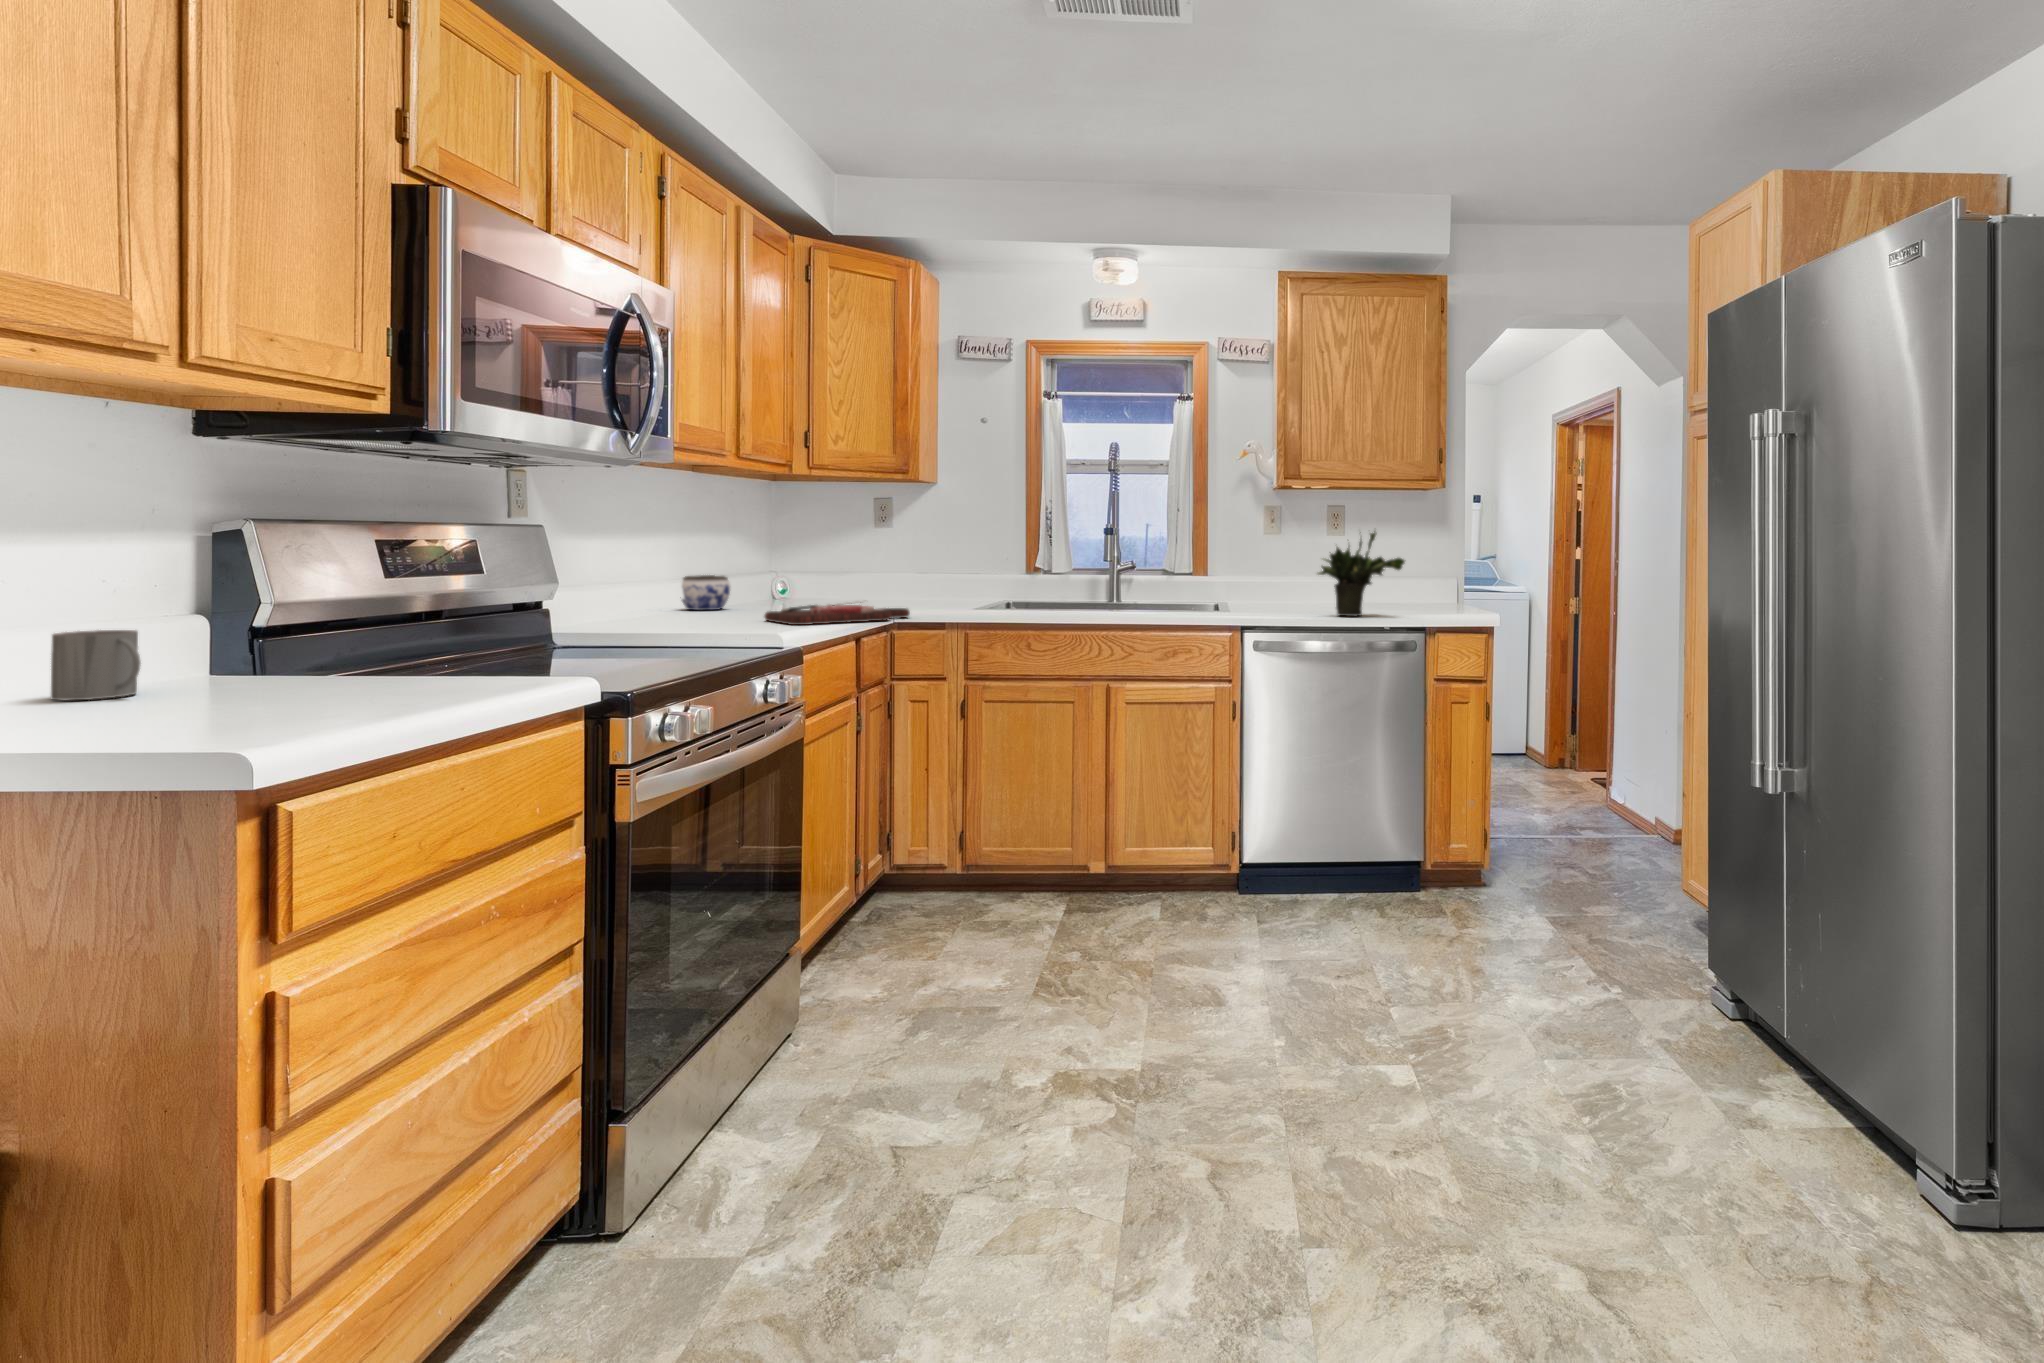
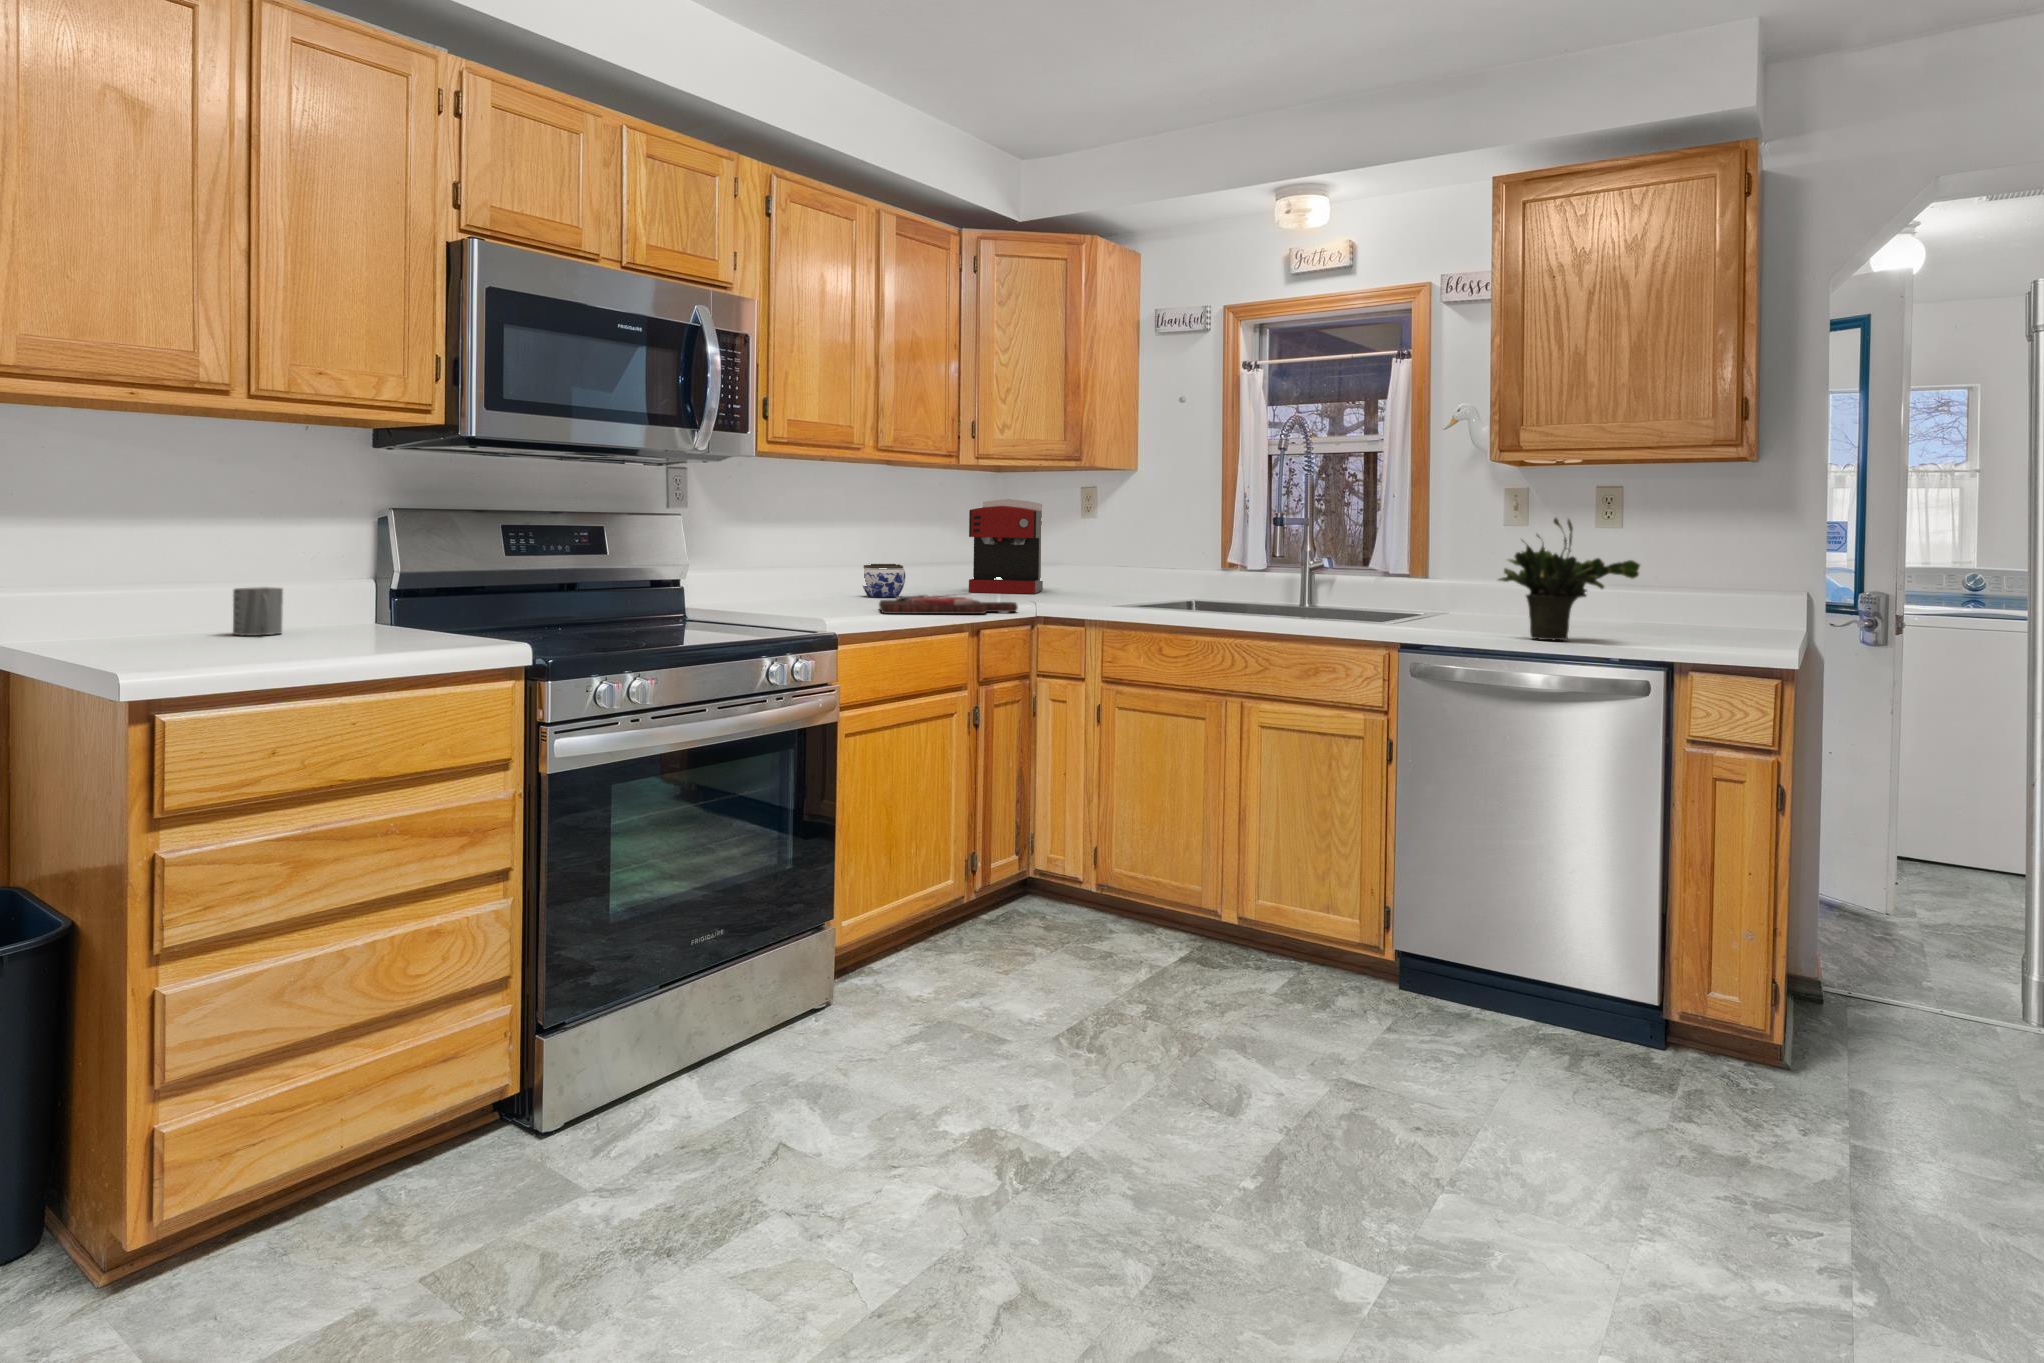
coffee maker: none [760,508,840,602] -> present [969,499,1043,594]

